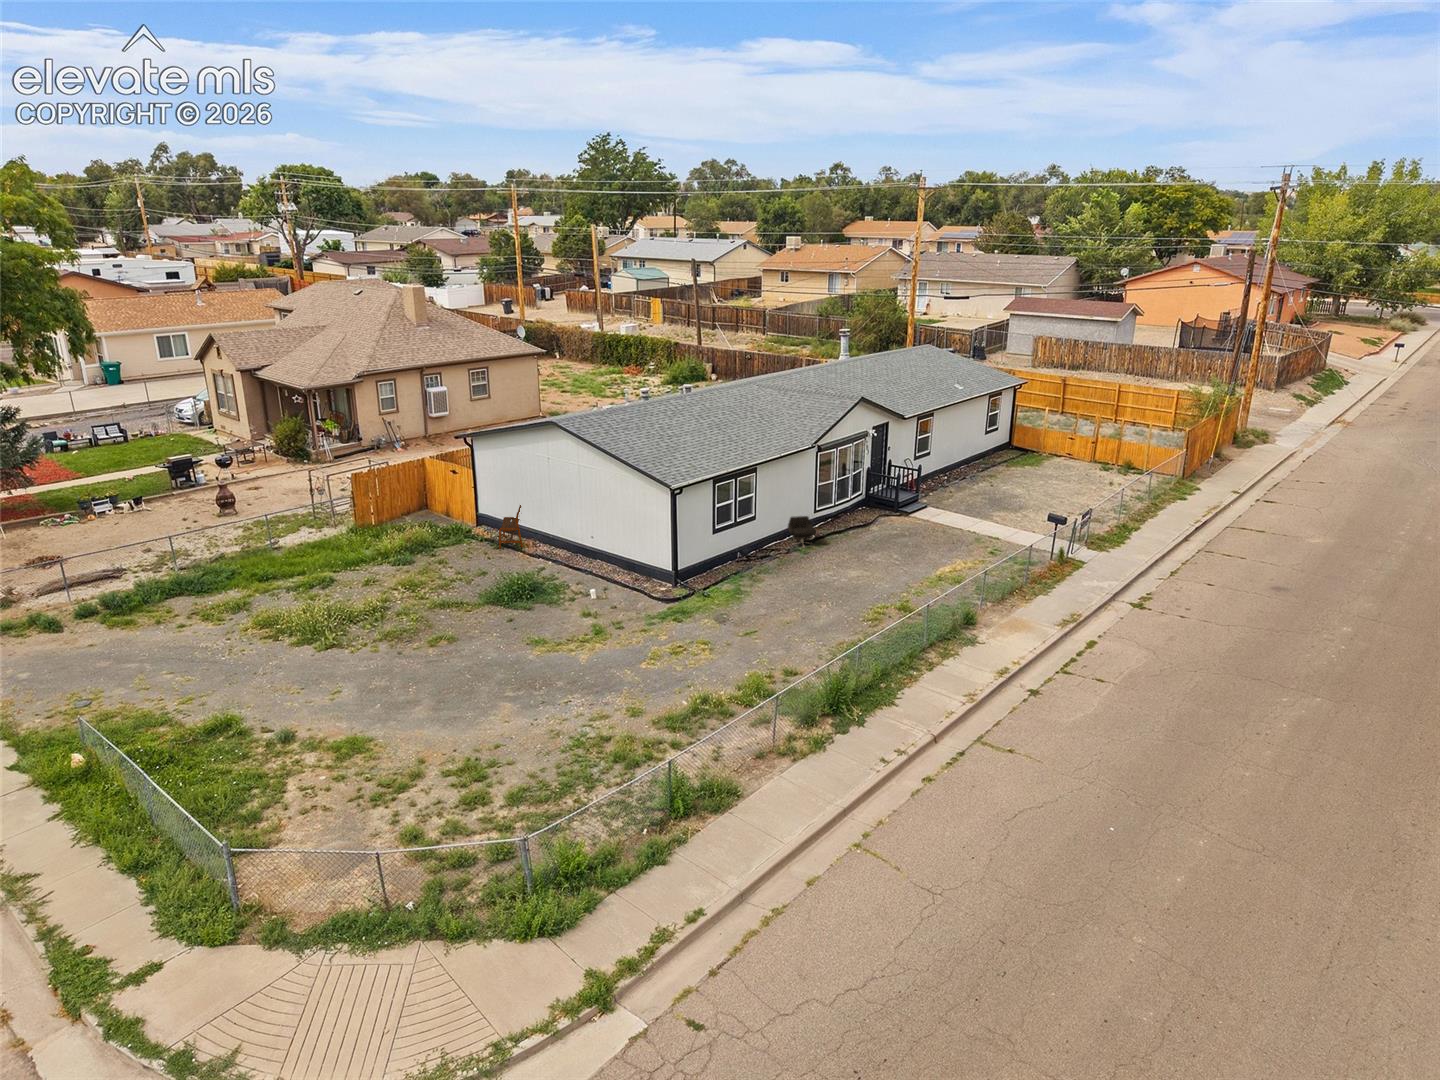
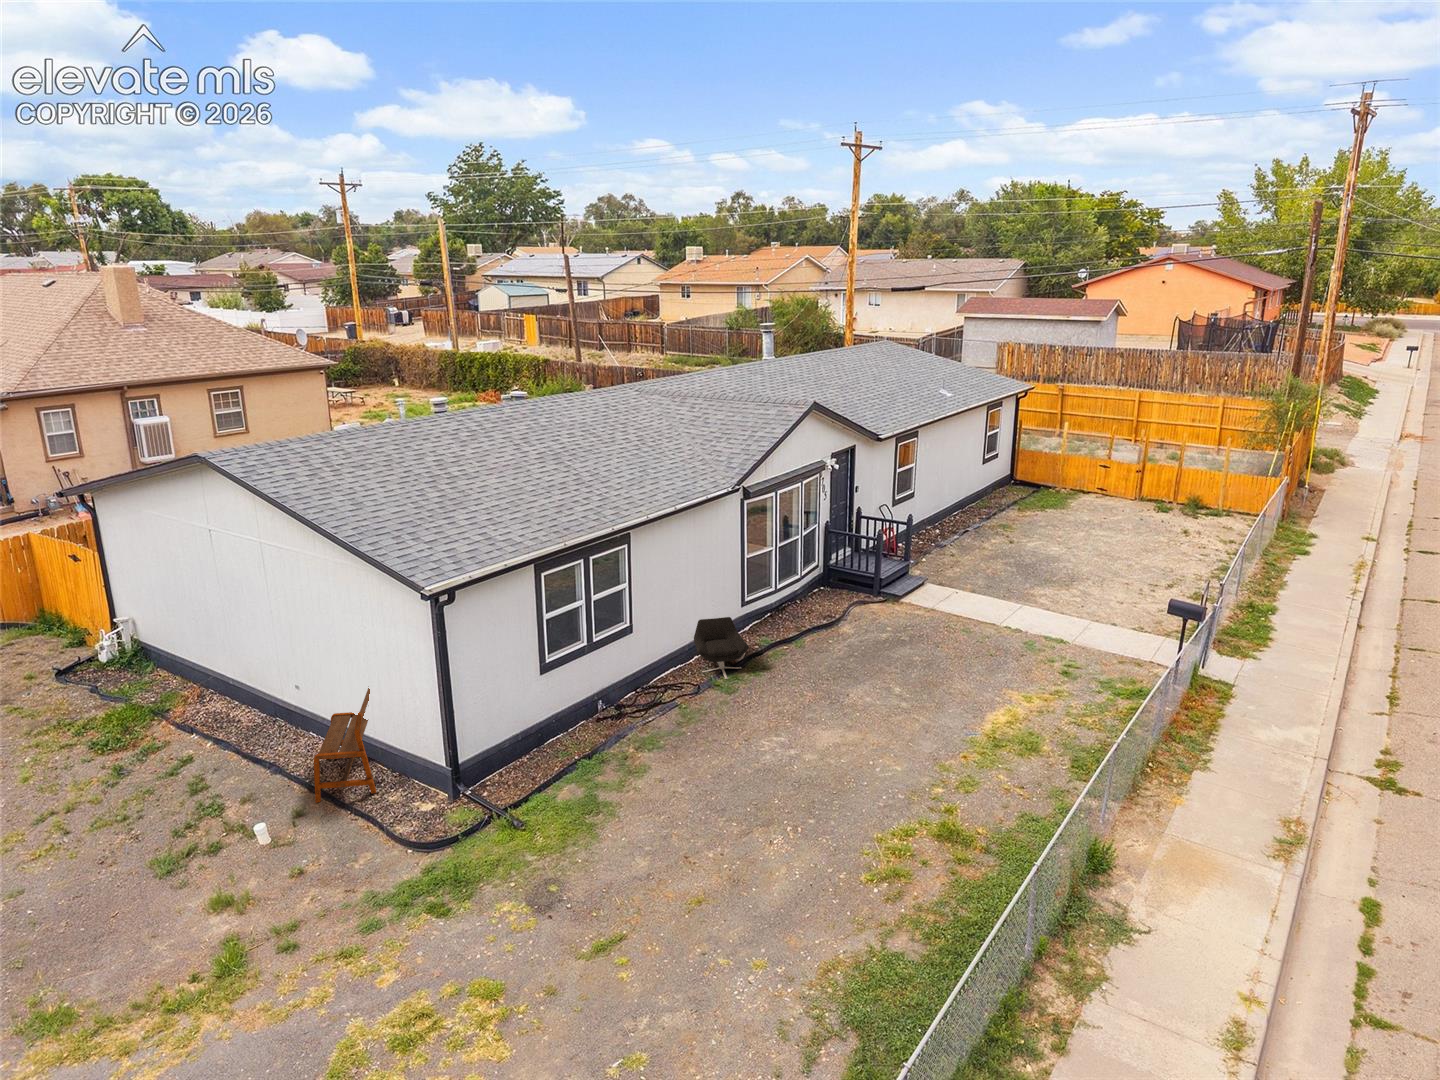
bench: present [499,505,523,549] -> present [314,688,376,803]

